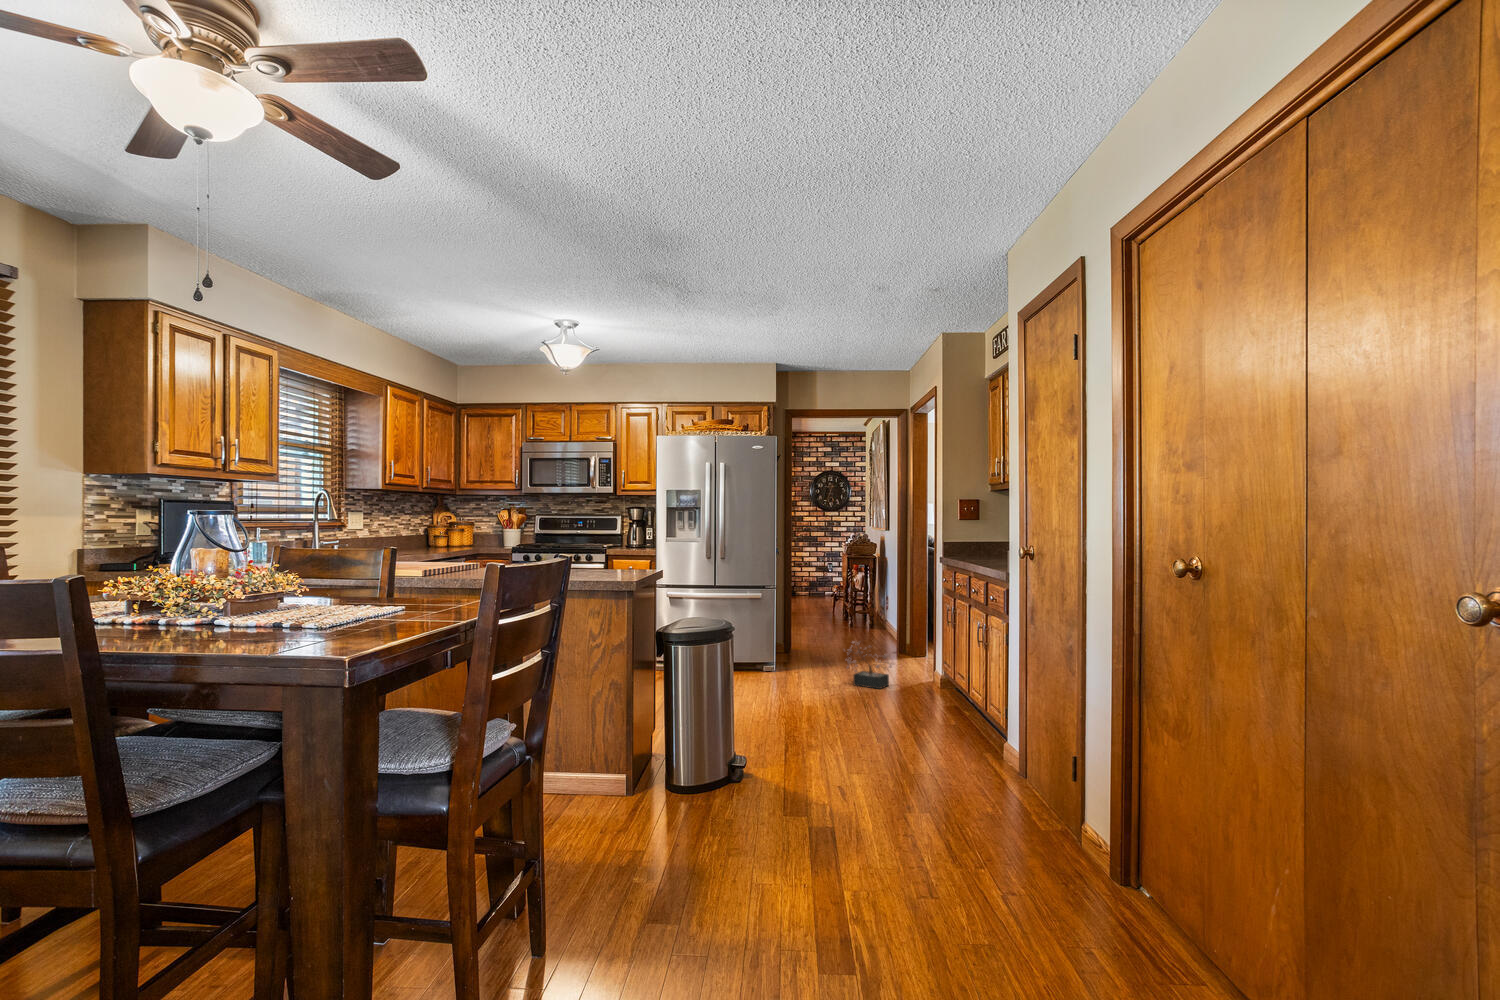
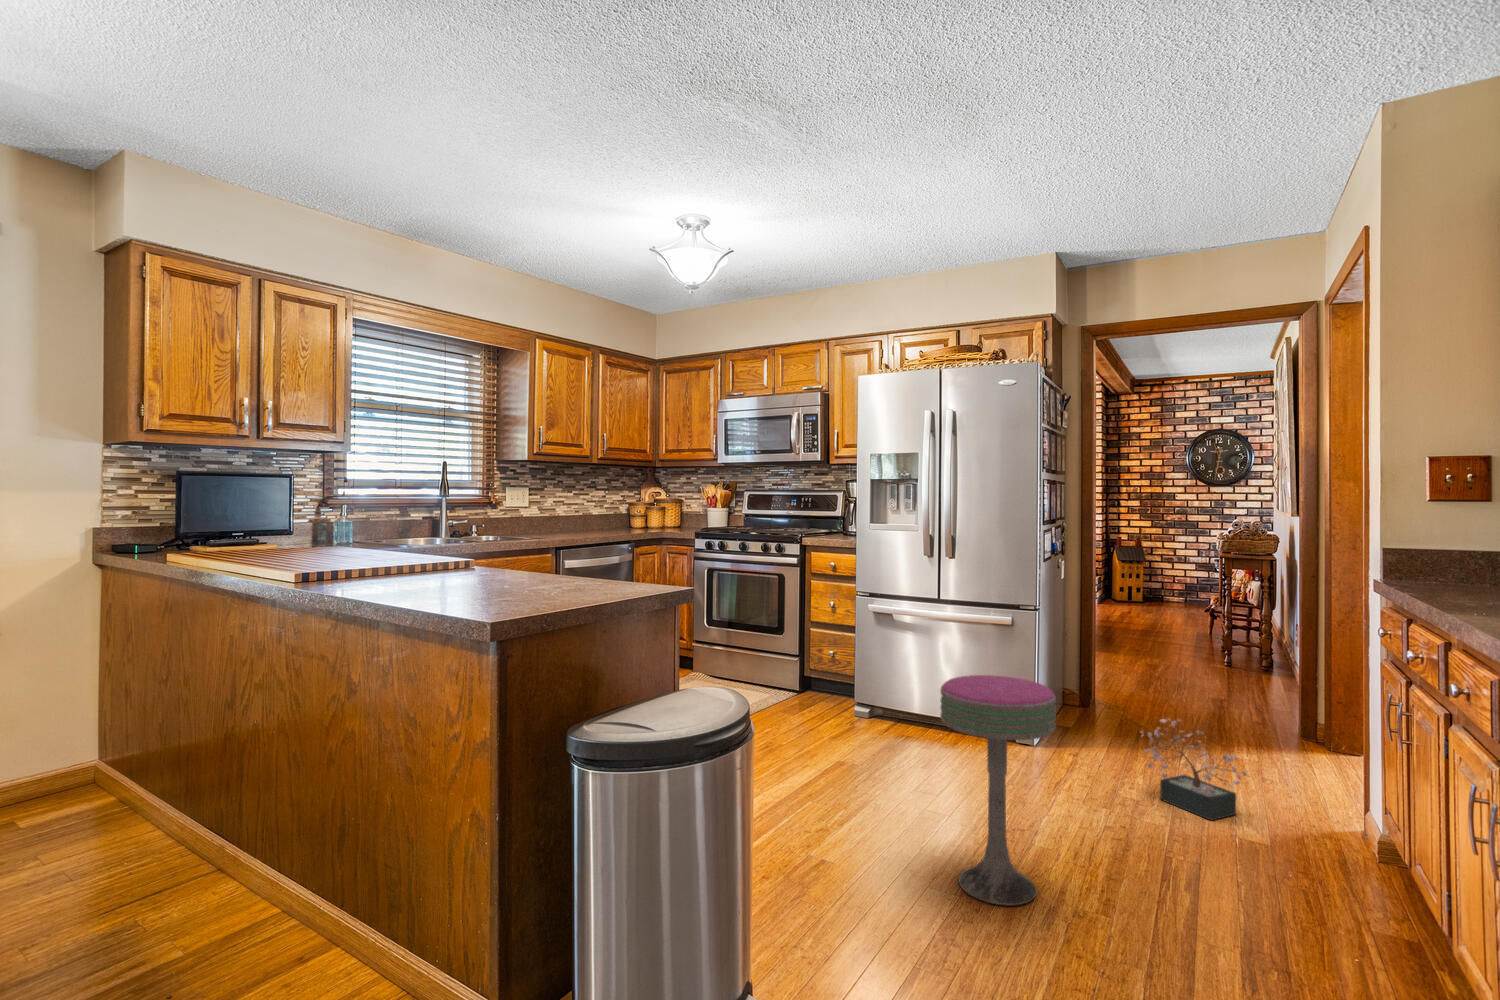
bar stool: none [774,615,831,728] -> present [940,675,1056,906]

